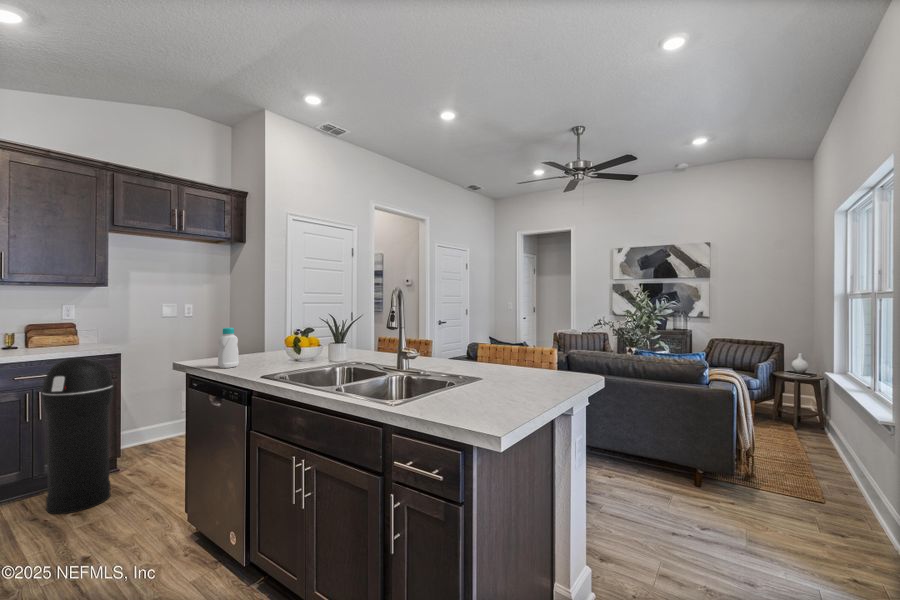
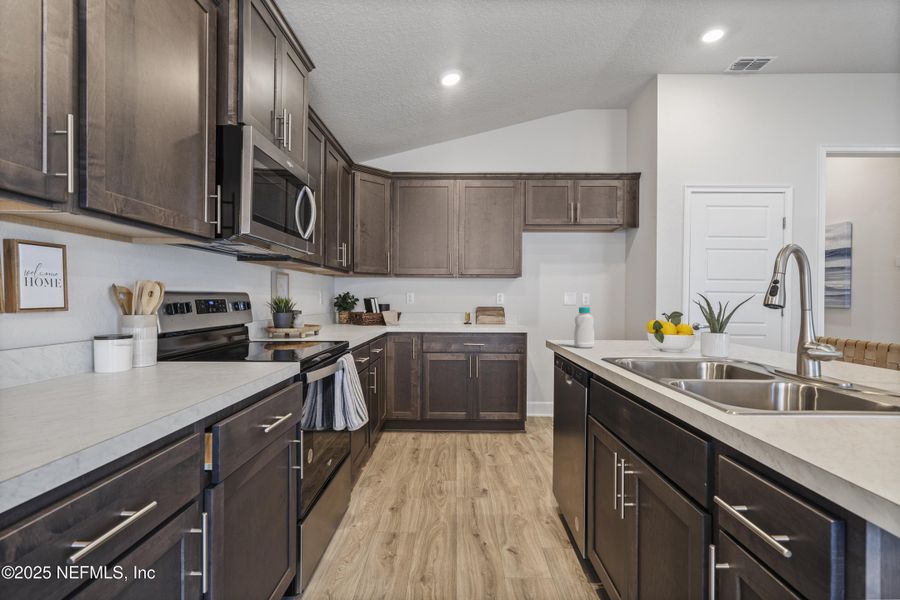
trash can: present [41,358,114,514] -> none [474,332,518,454]

